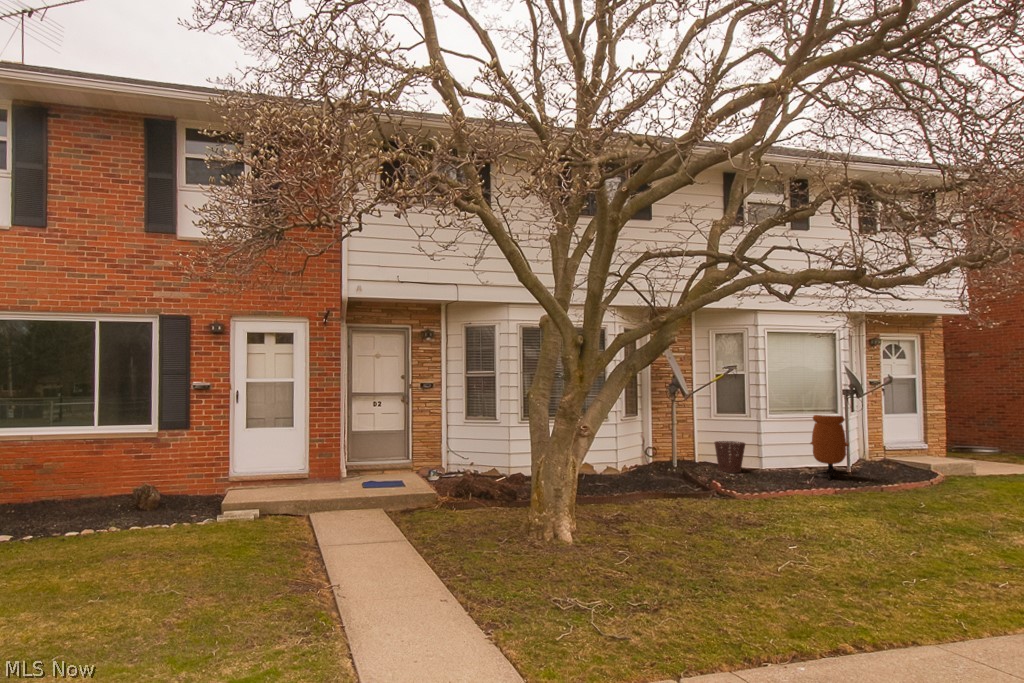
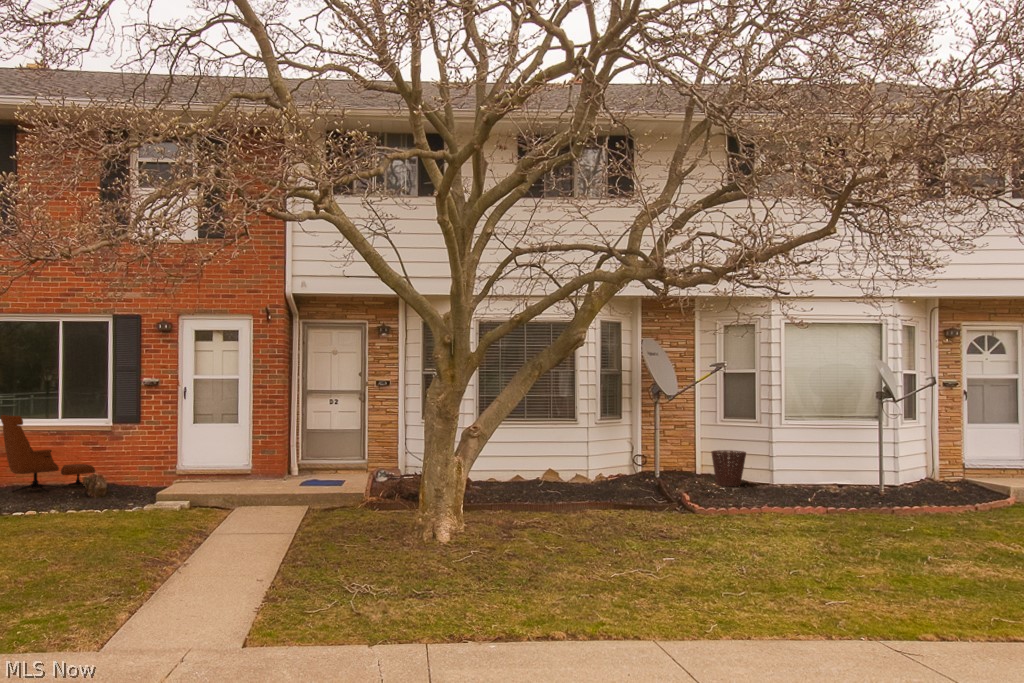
lounge chair: present [809,415,851,480] -> present [1,415,95,493]

